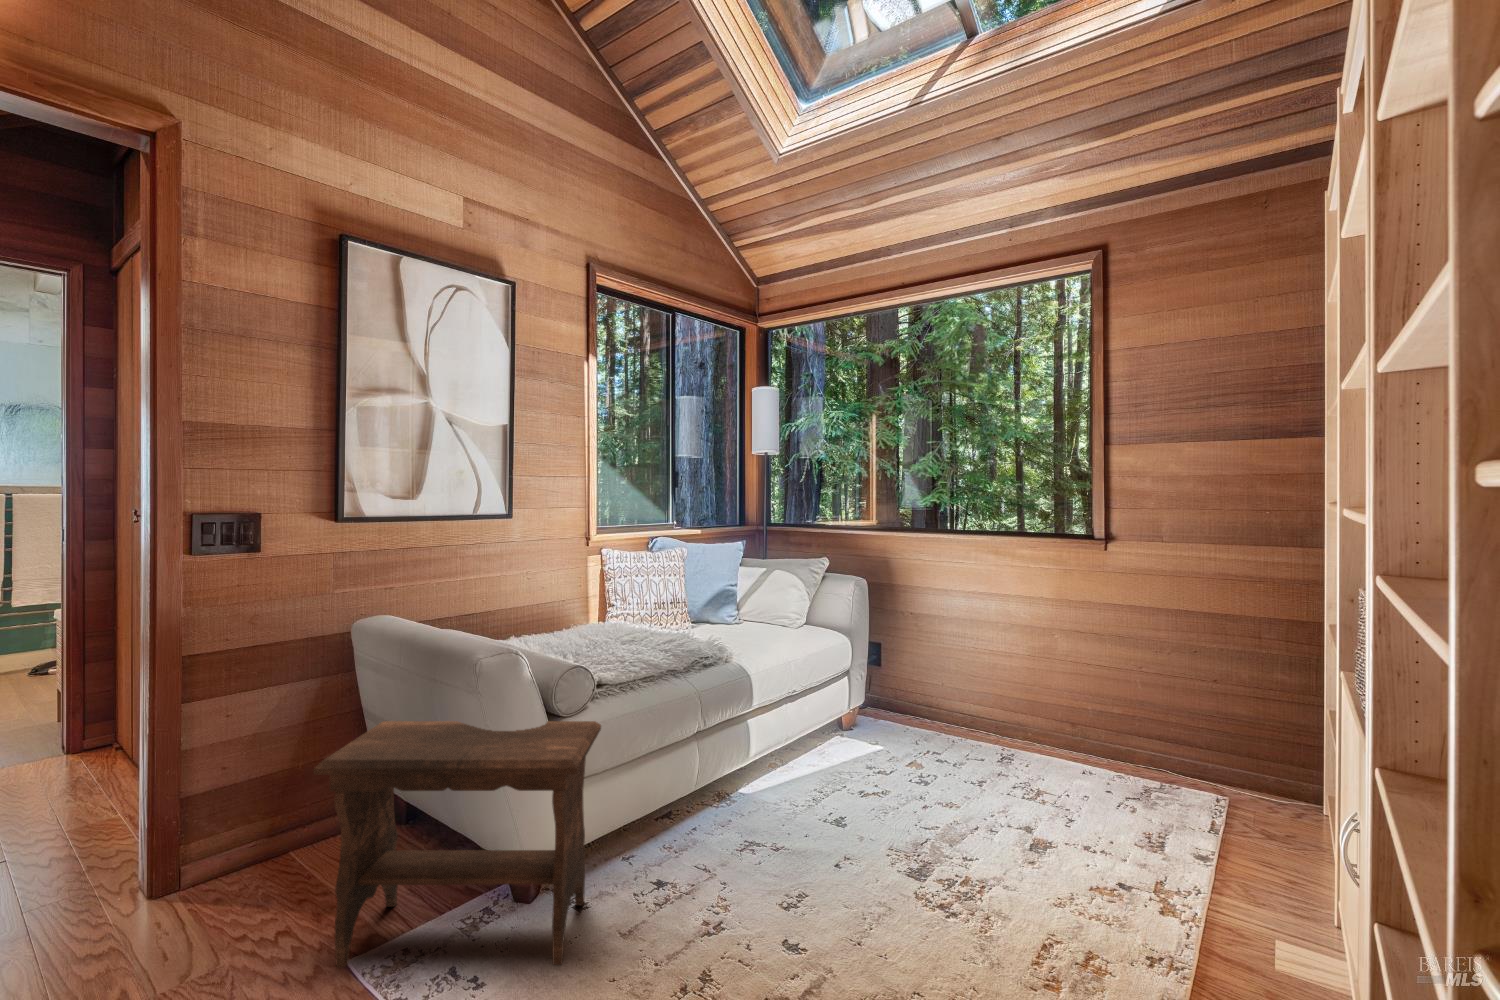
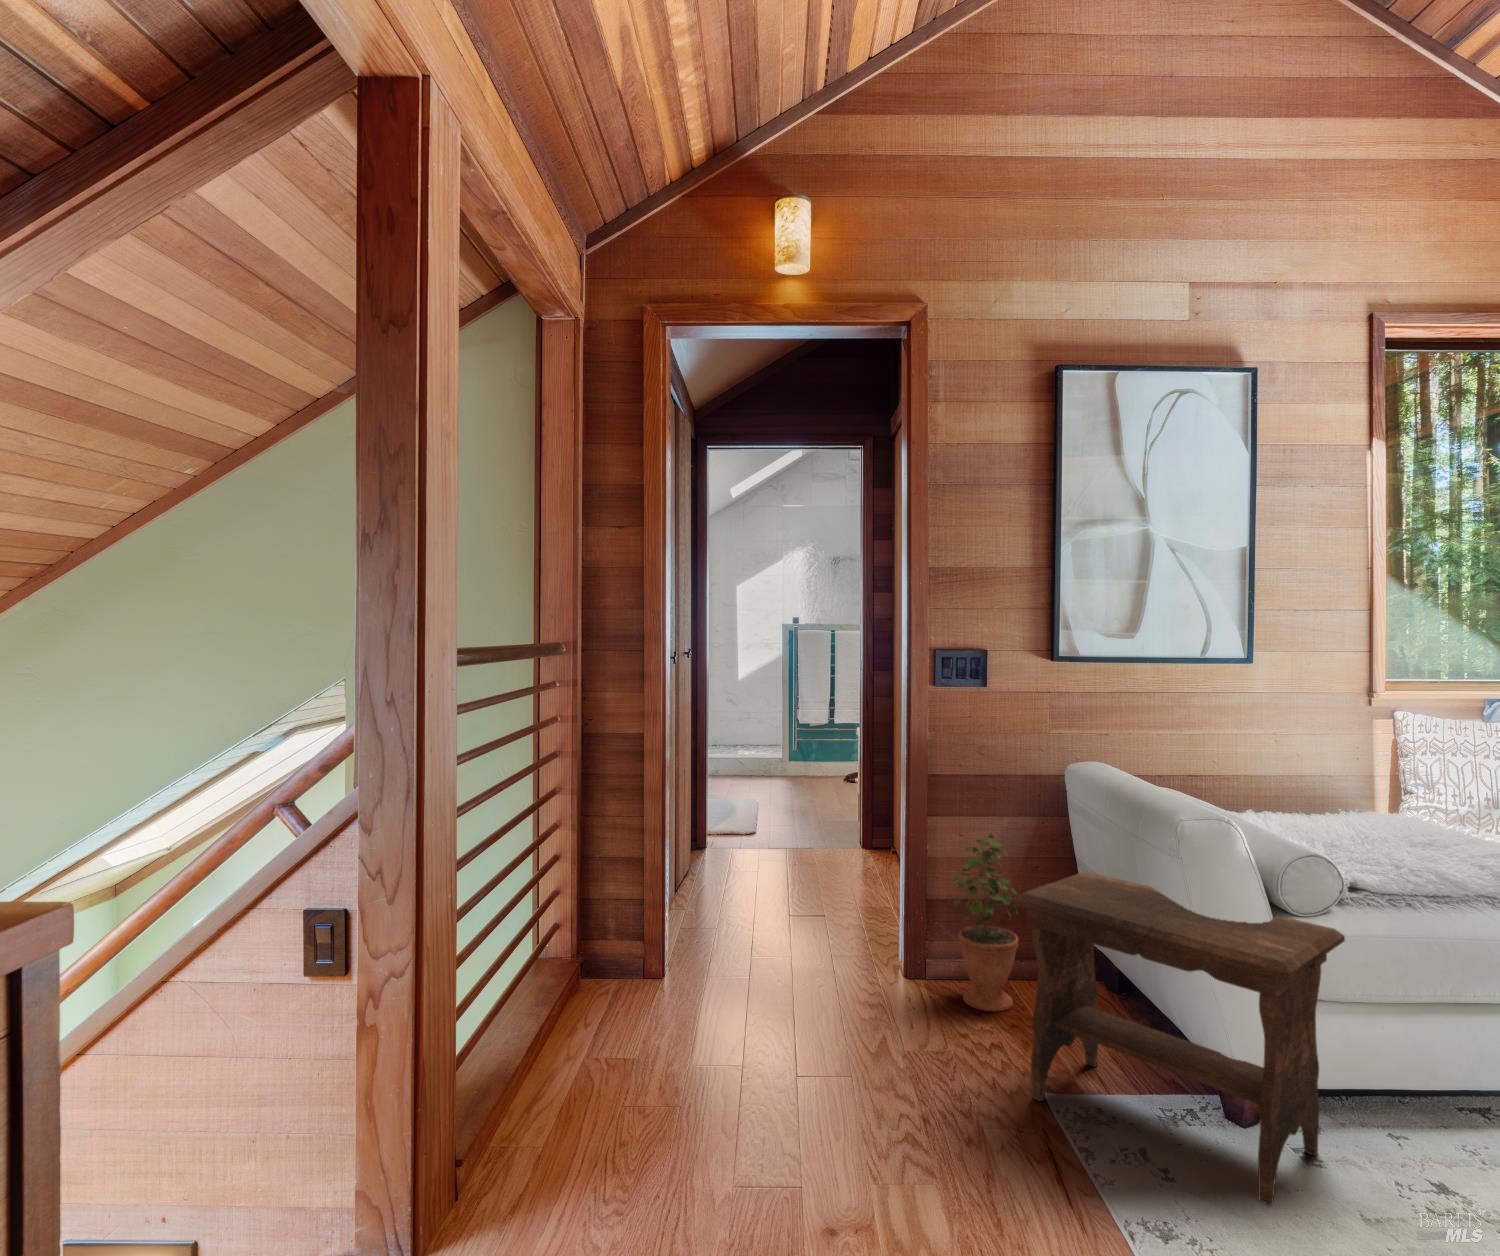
potted plant: none [215,701,305,895] -> present [948,834,1019,1011]

